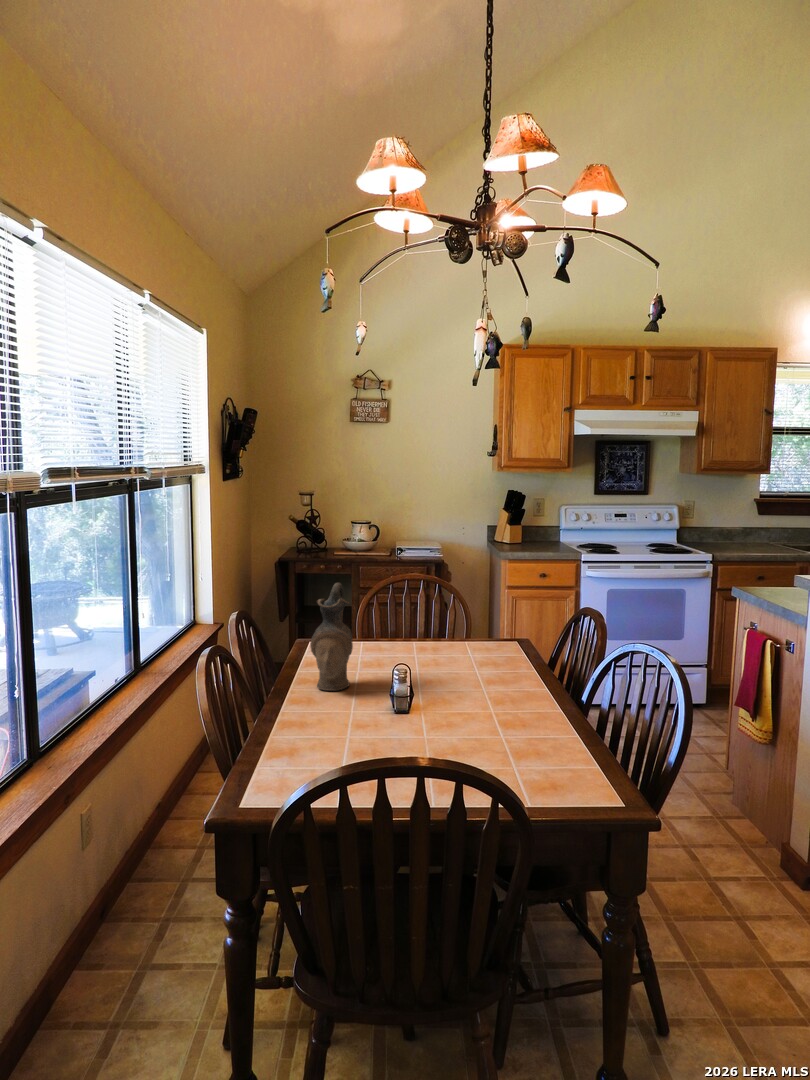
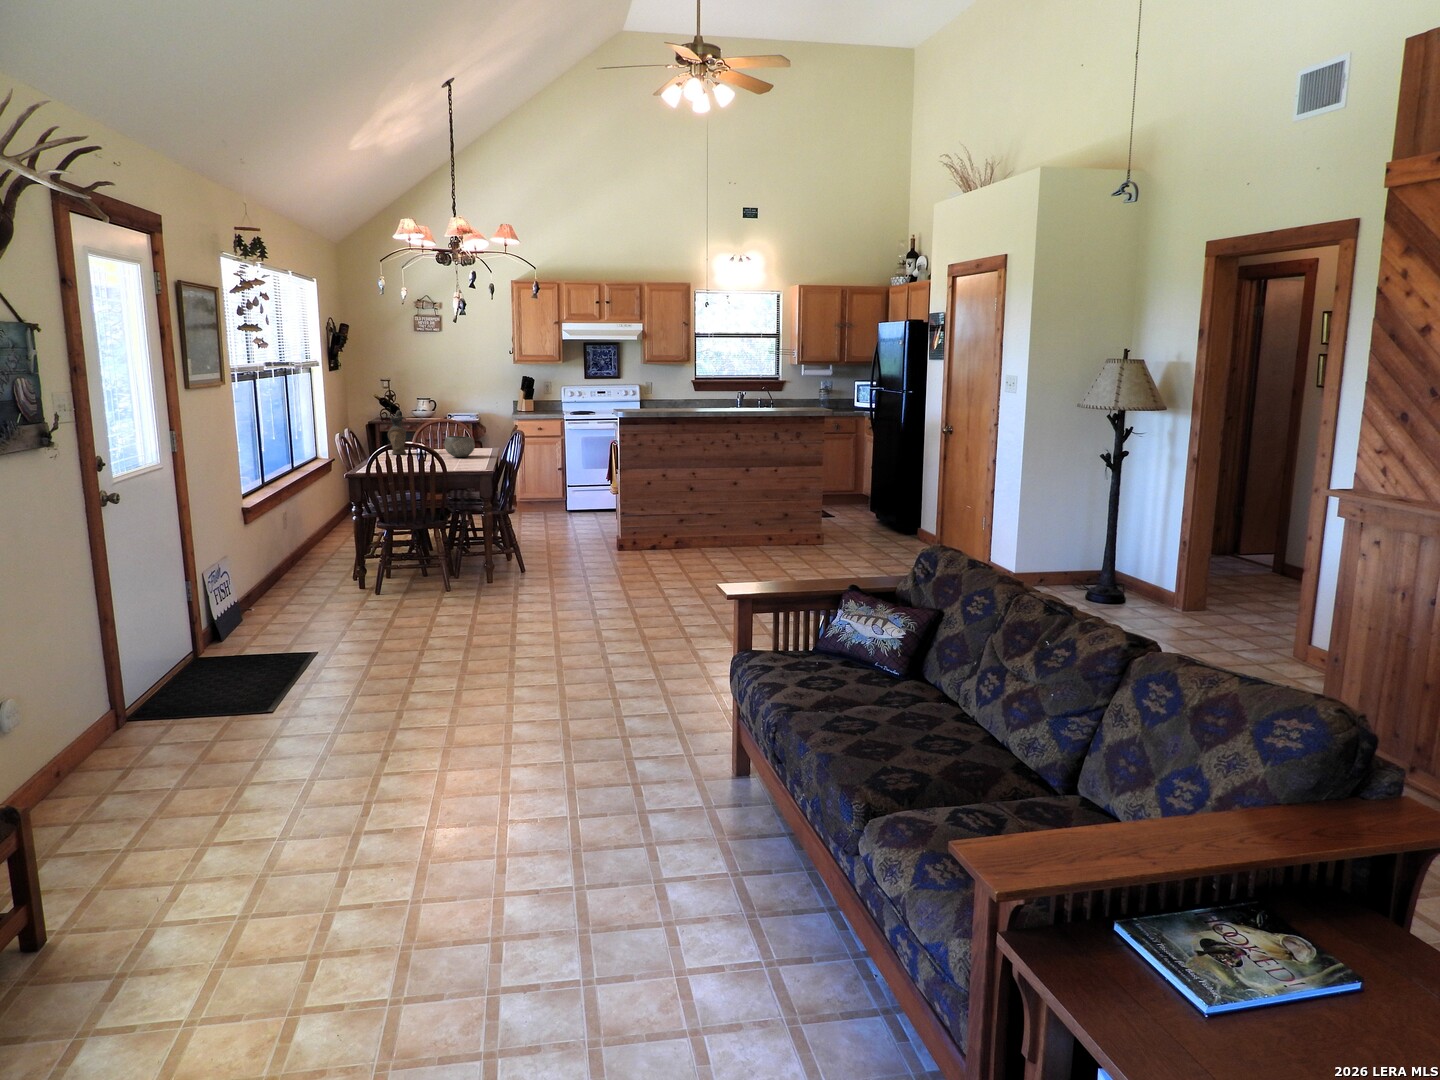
bowl: none [453,661,531,725] -> present [444,436,475,457]

